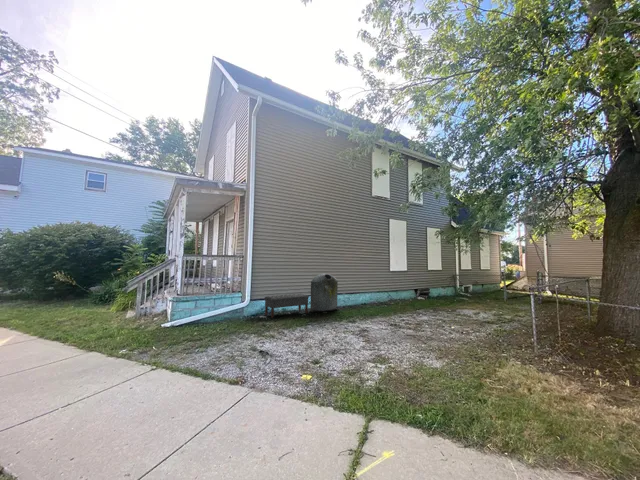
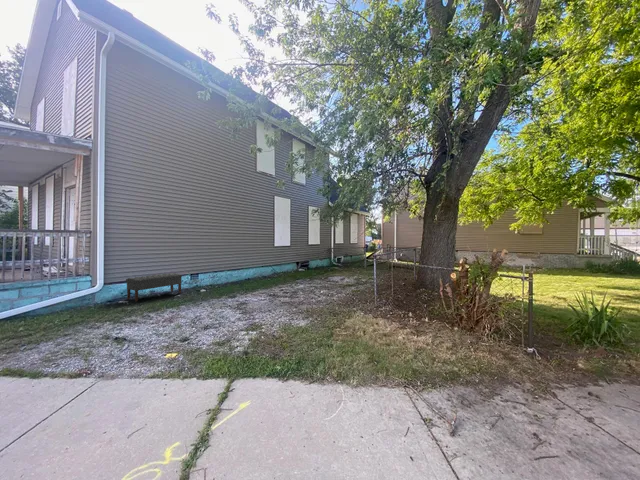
trash can: present [310,274,338,312] -> none [185,250,216,291]

